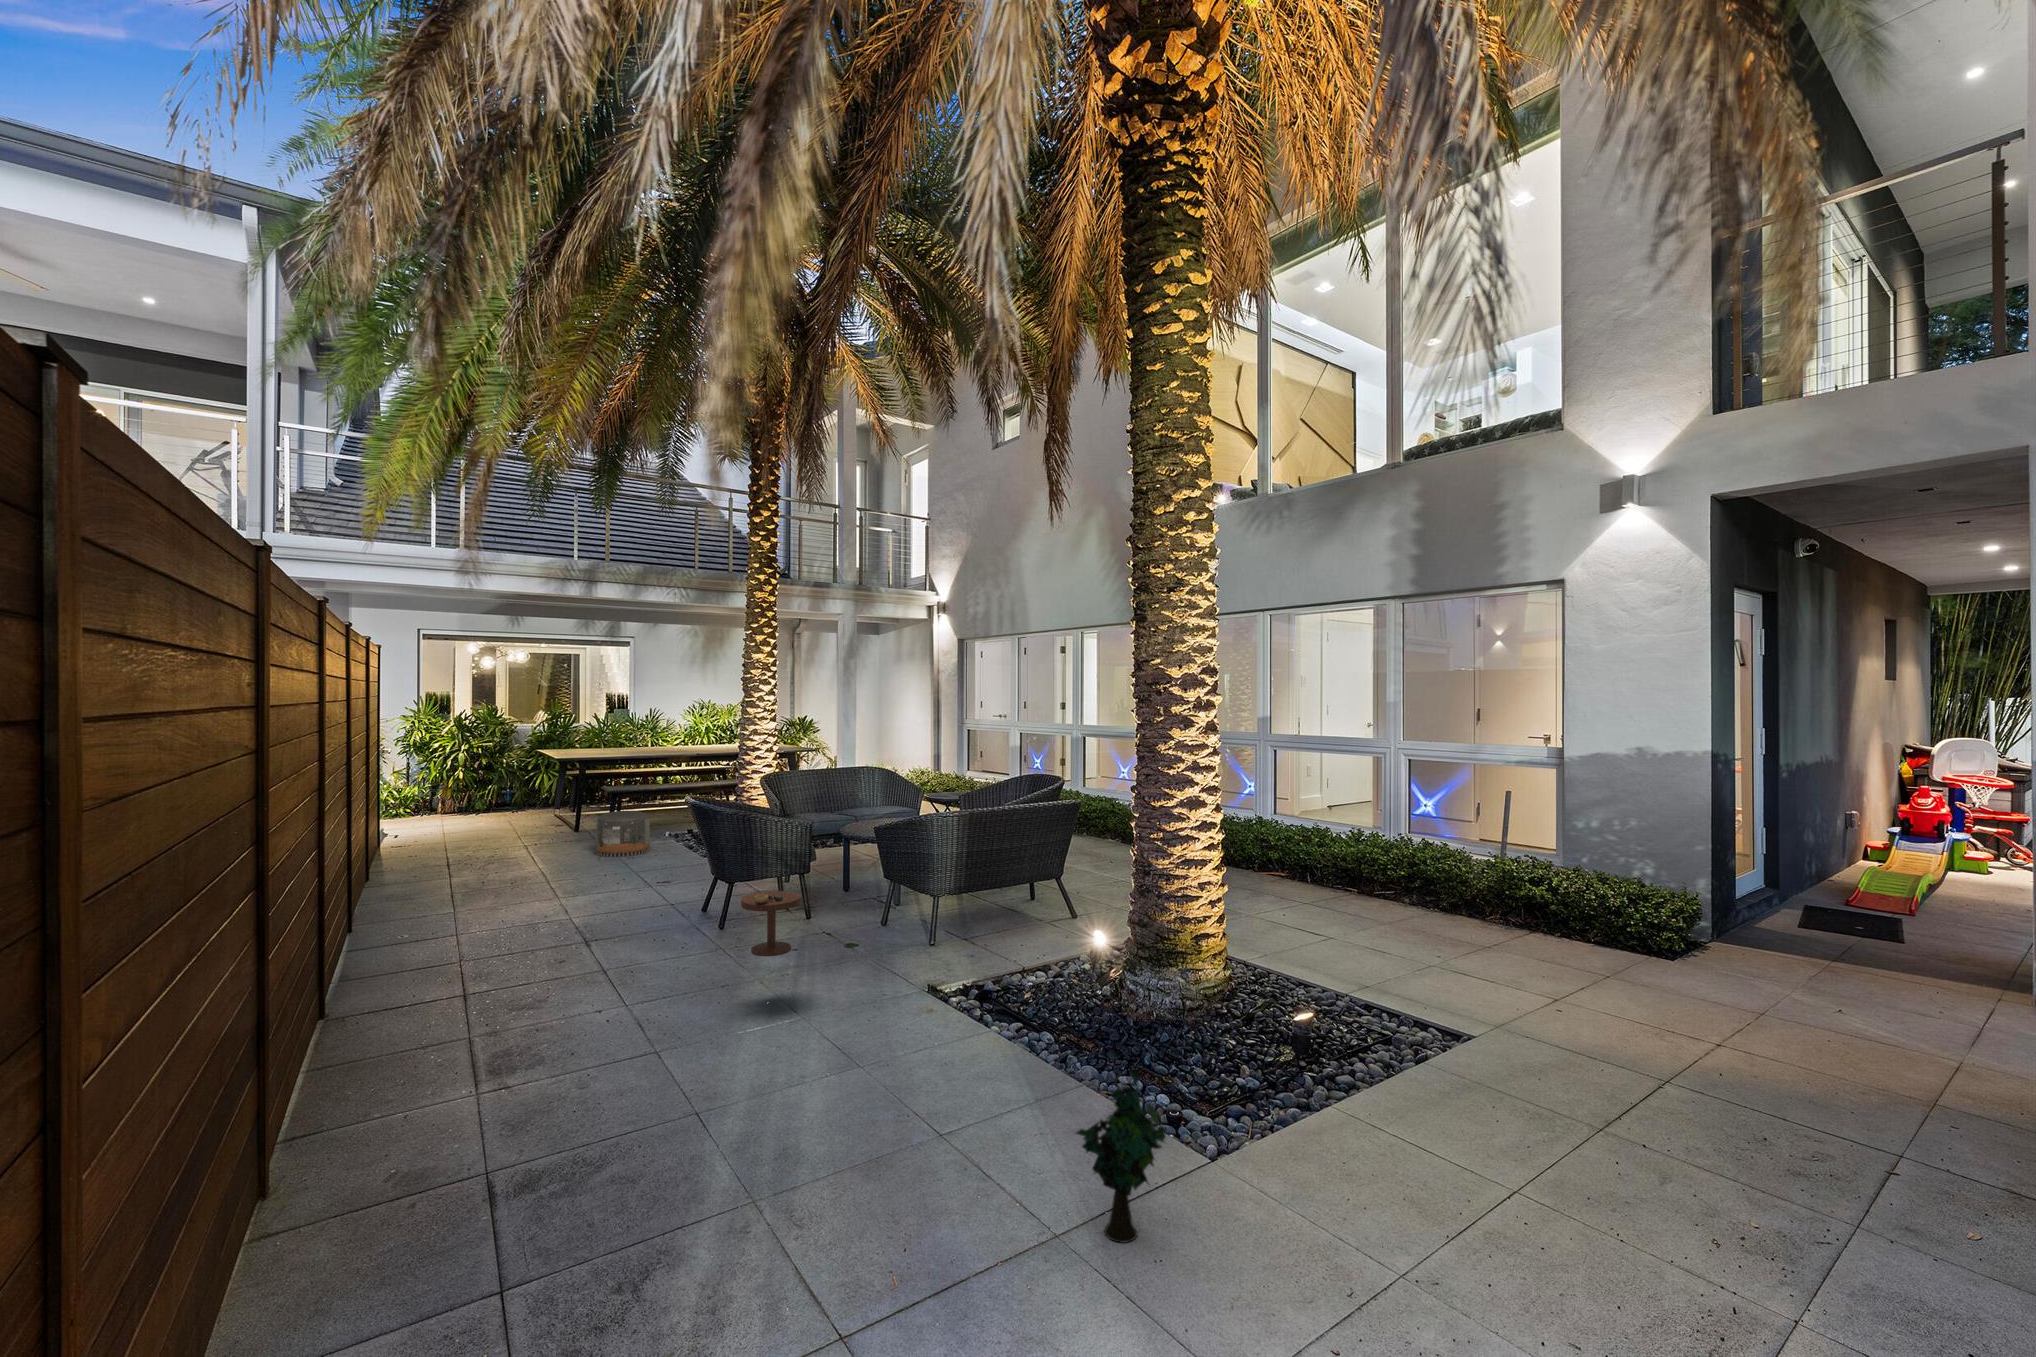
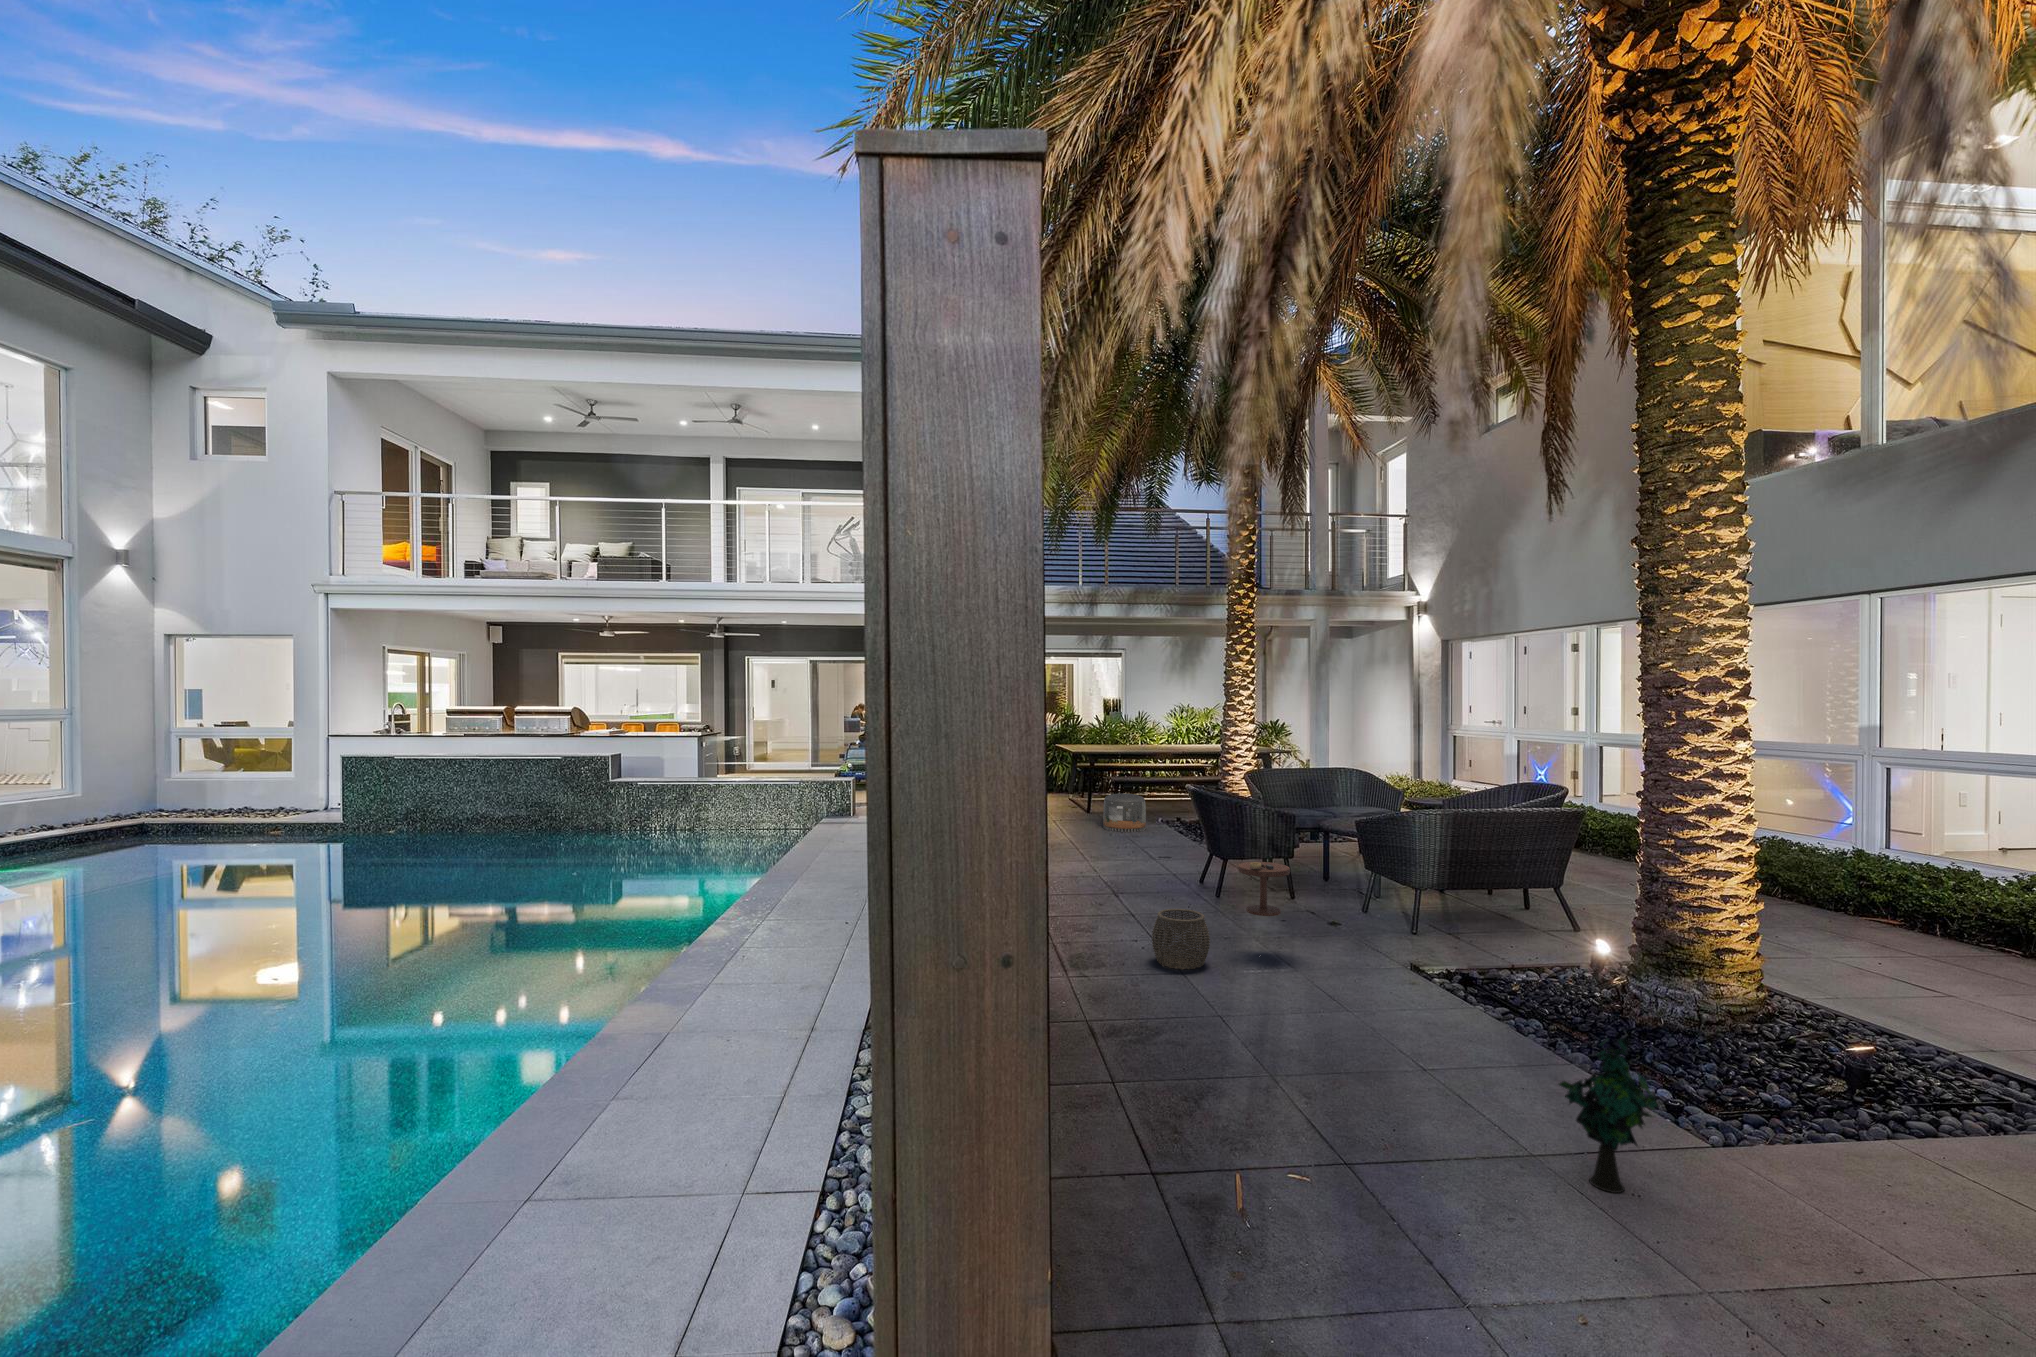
woven basket: none [629,963,705,1042] -> present [1152,909,1210,970]

